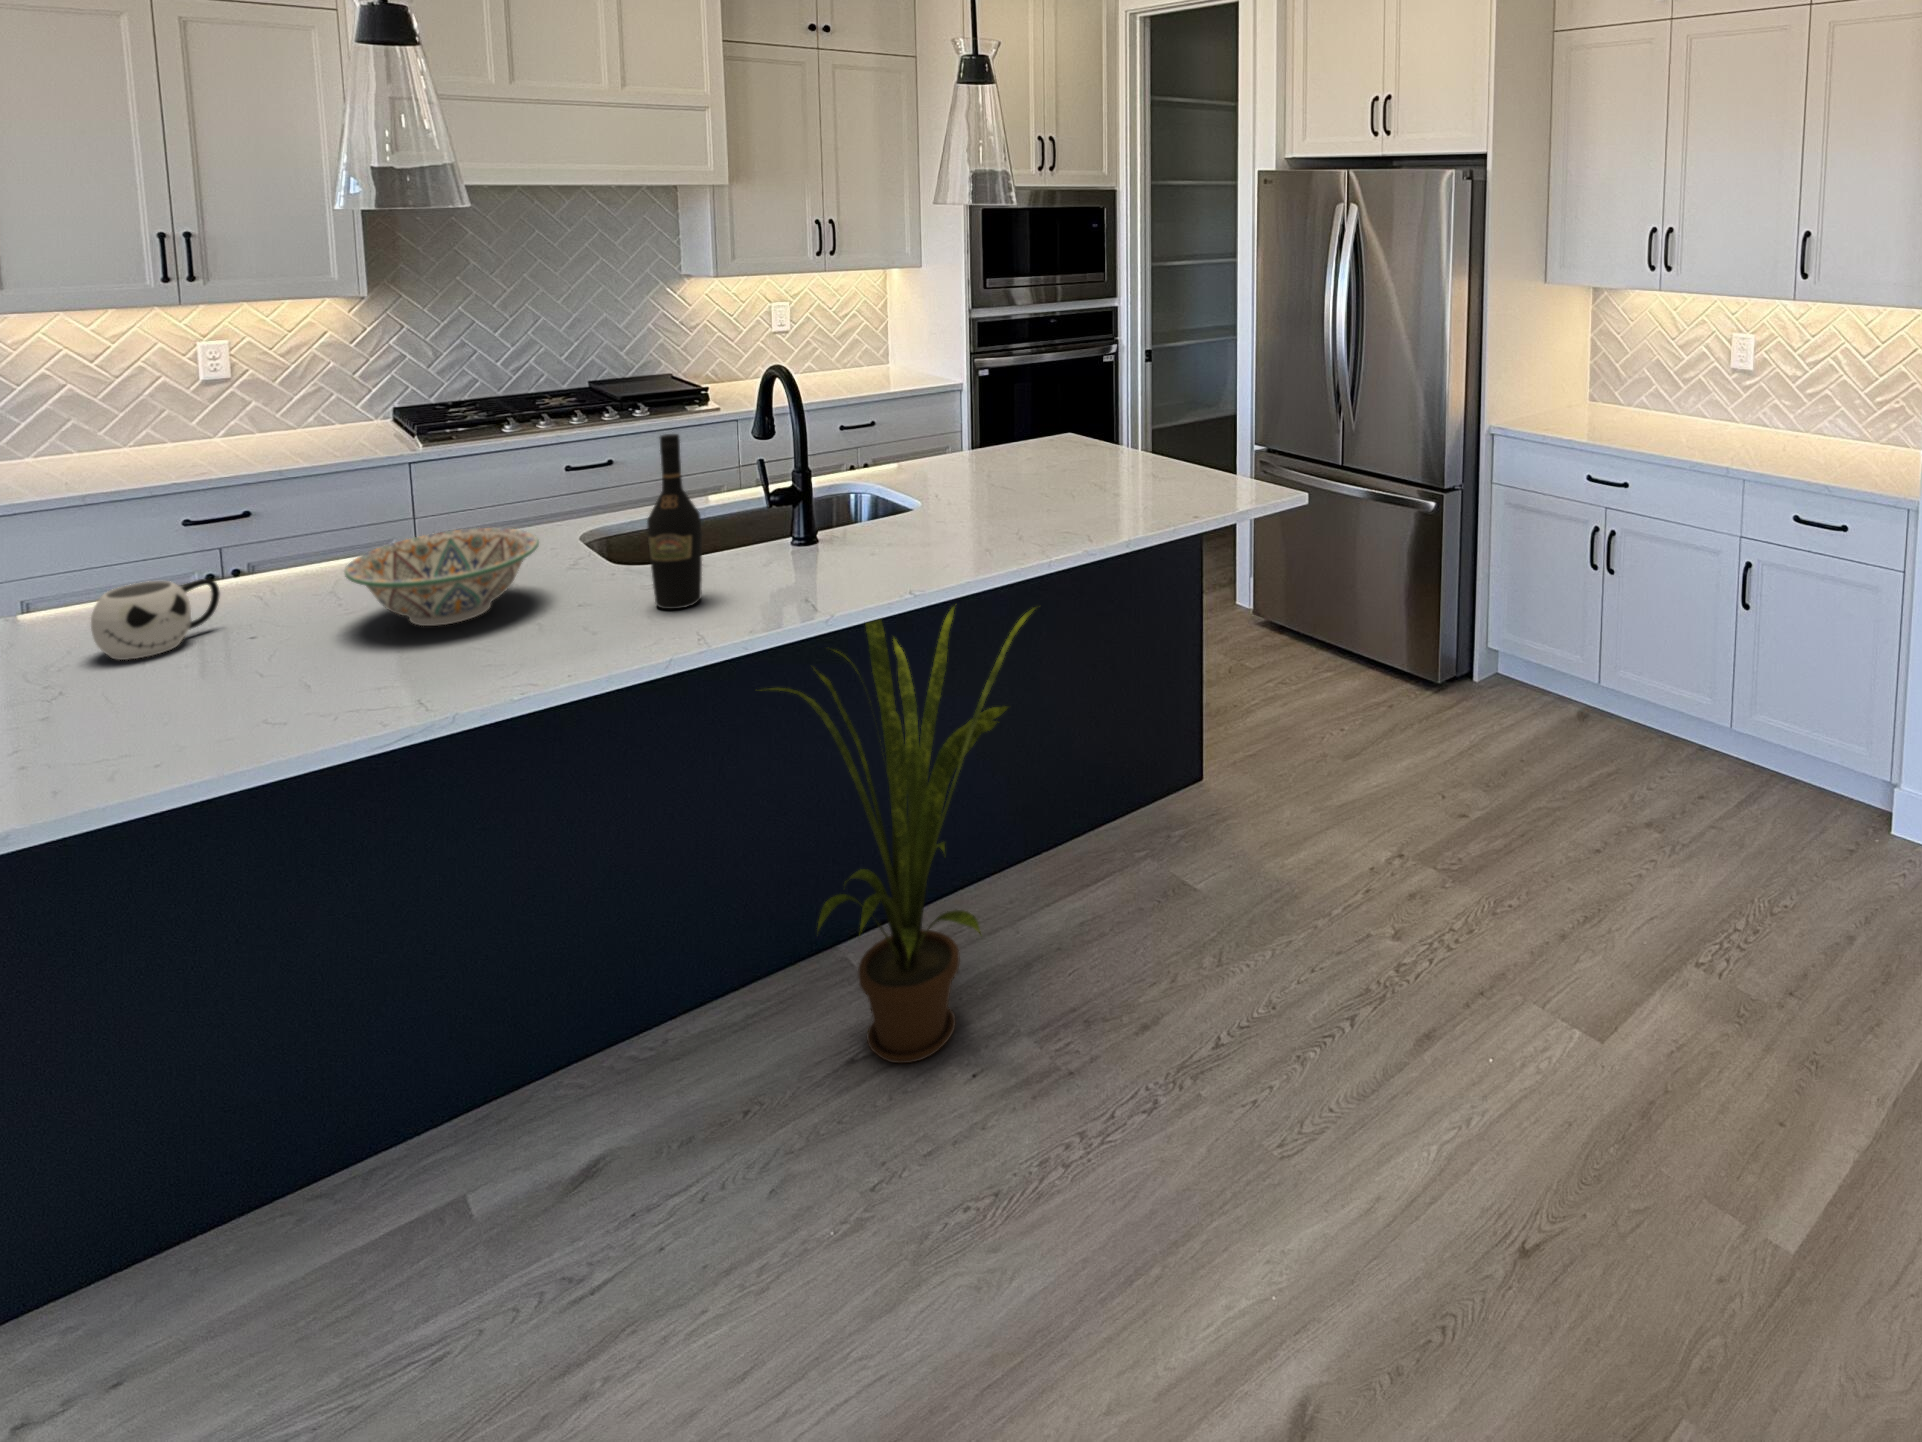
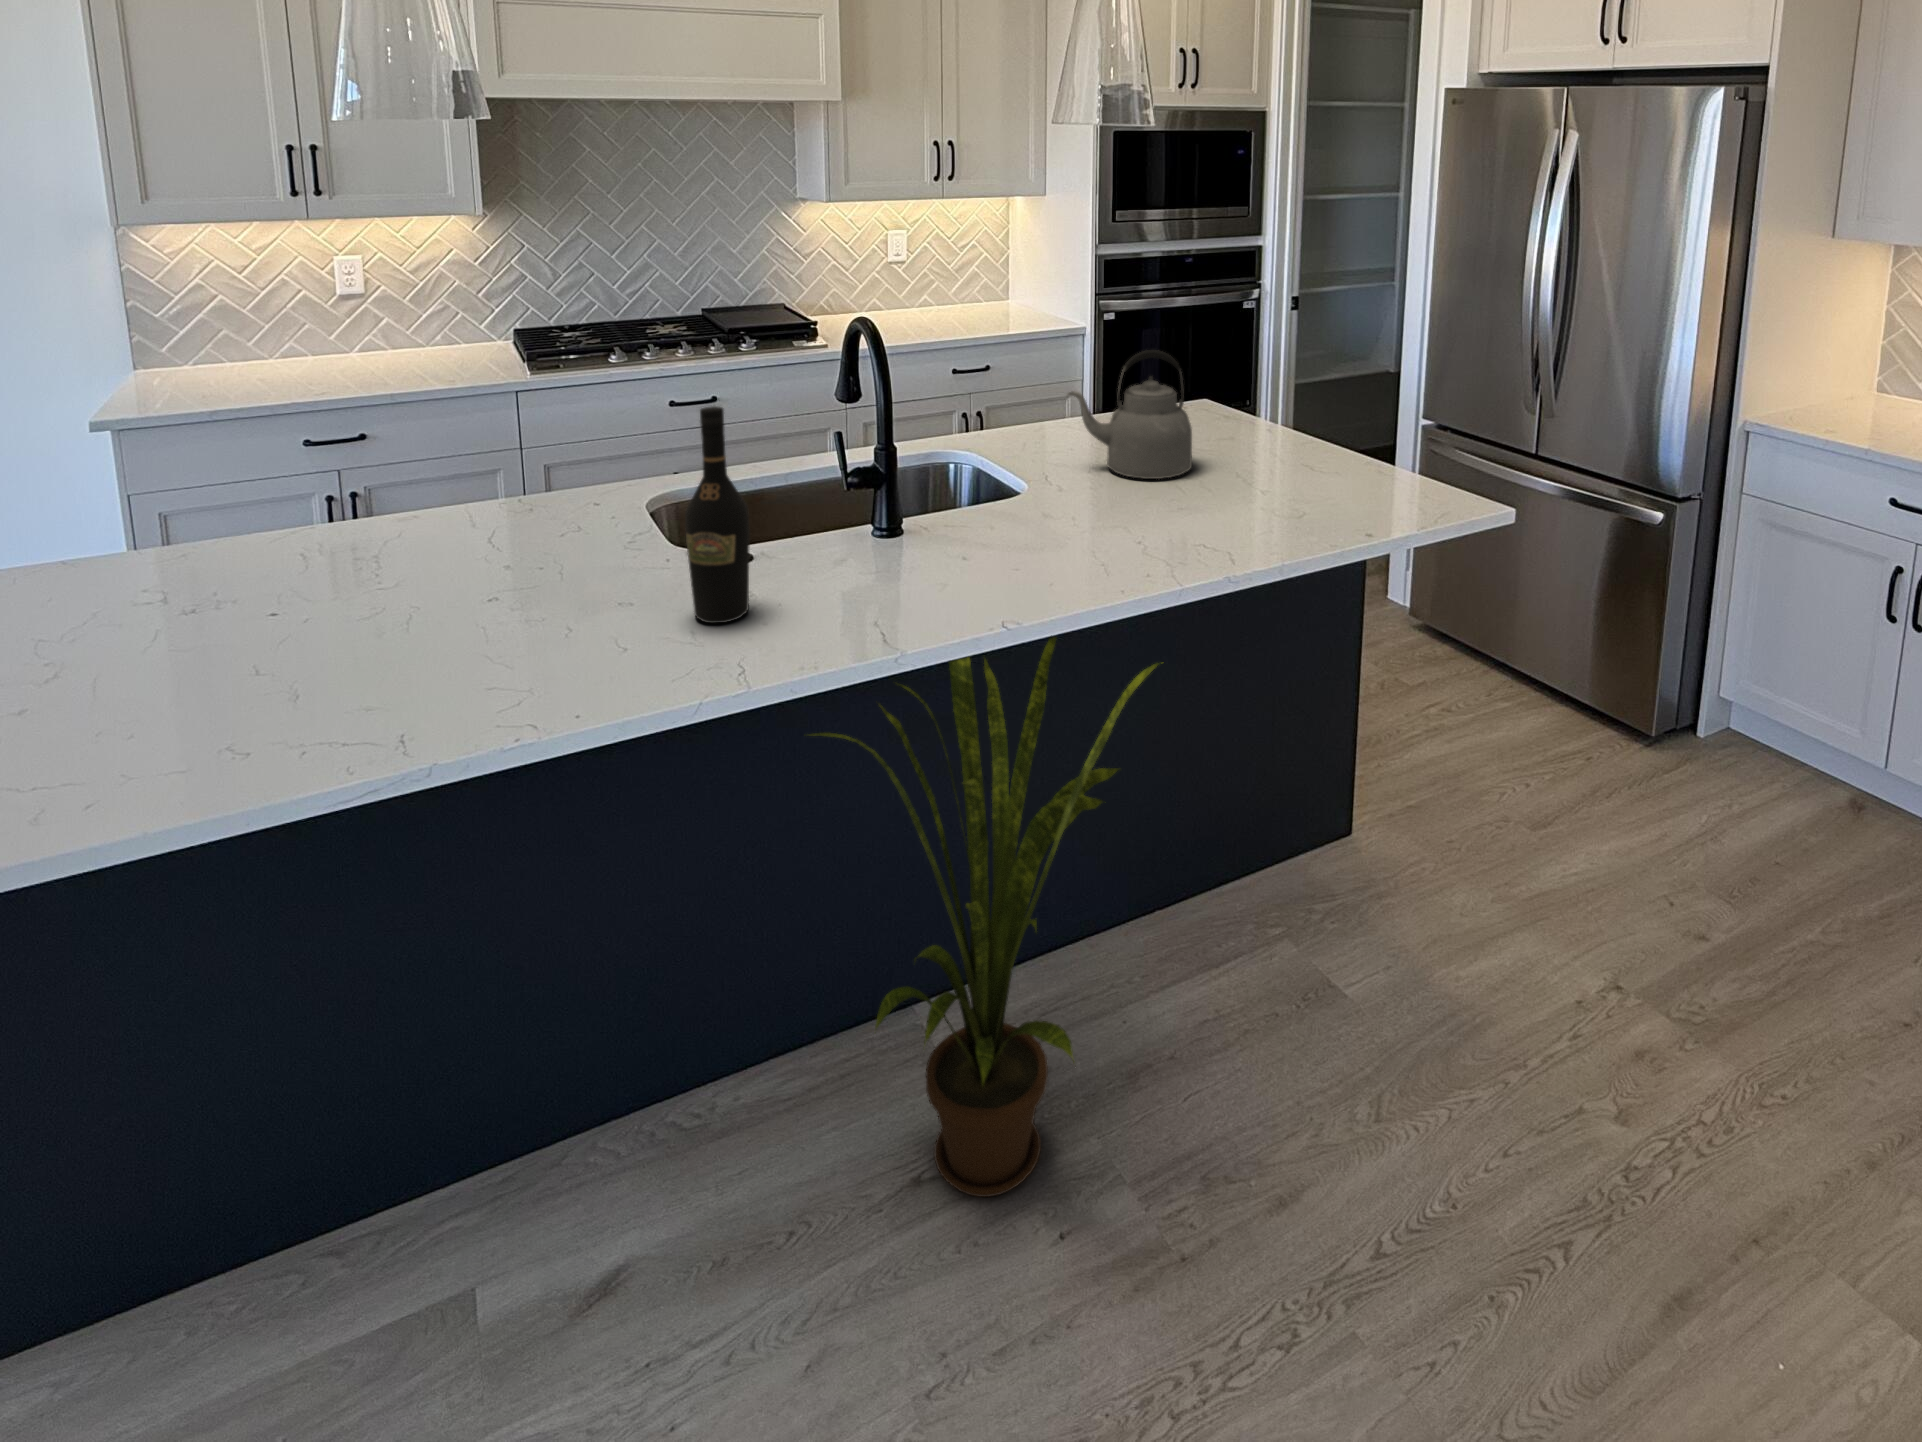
kettle: none [952,385,1058,490] -> present [1068,350,1192,479]
decorative bowl: present [345,528,539,626] -> none [353,499,572,619]
mug: present [91,579,220,660] -> none [98,541,240,632]

